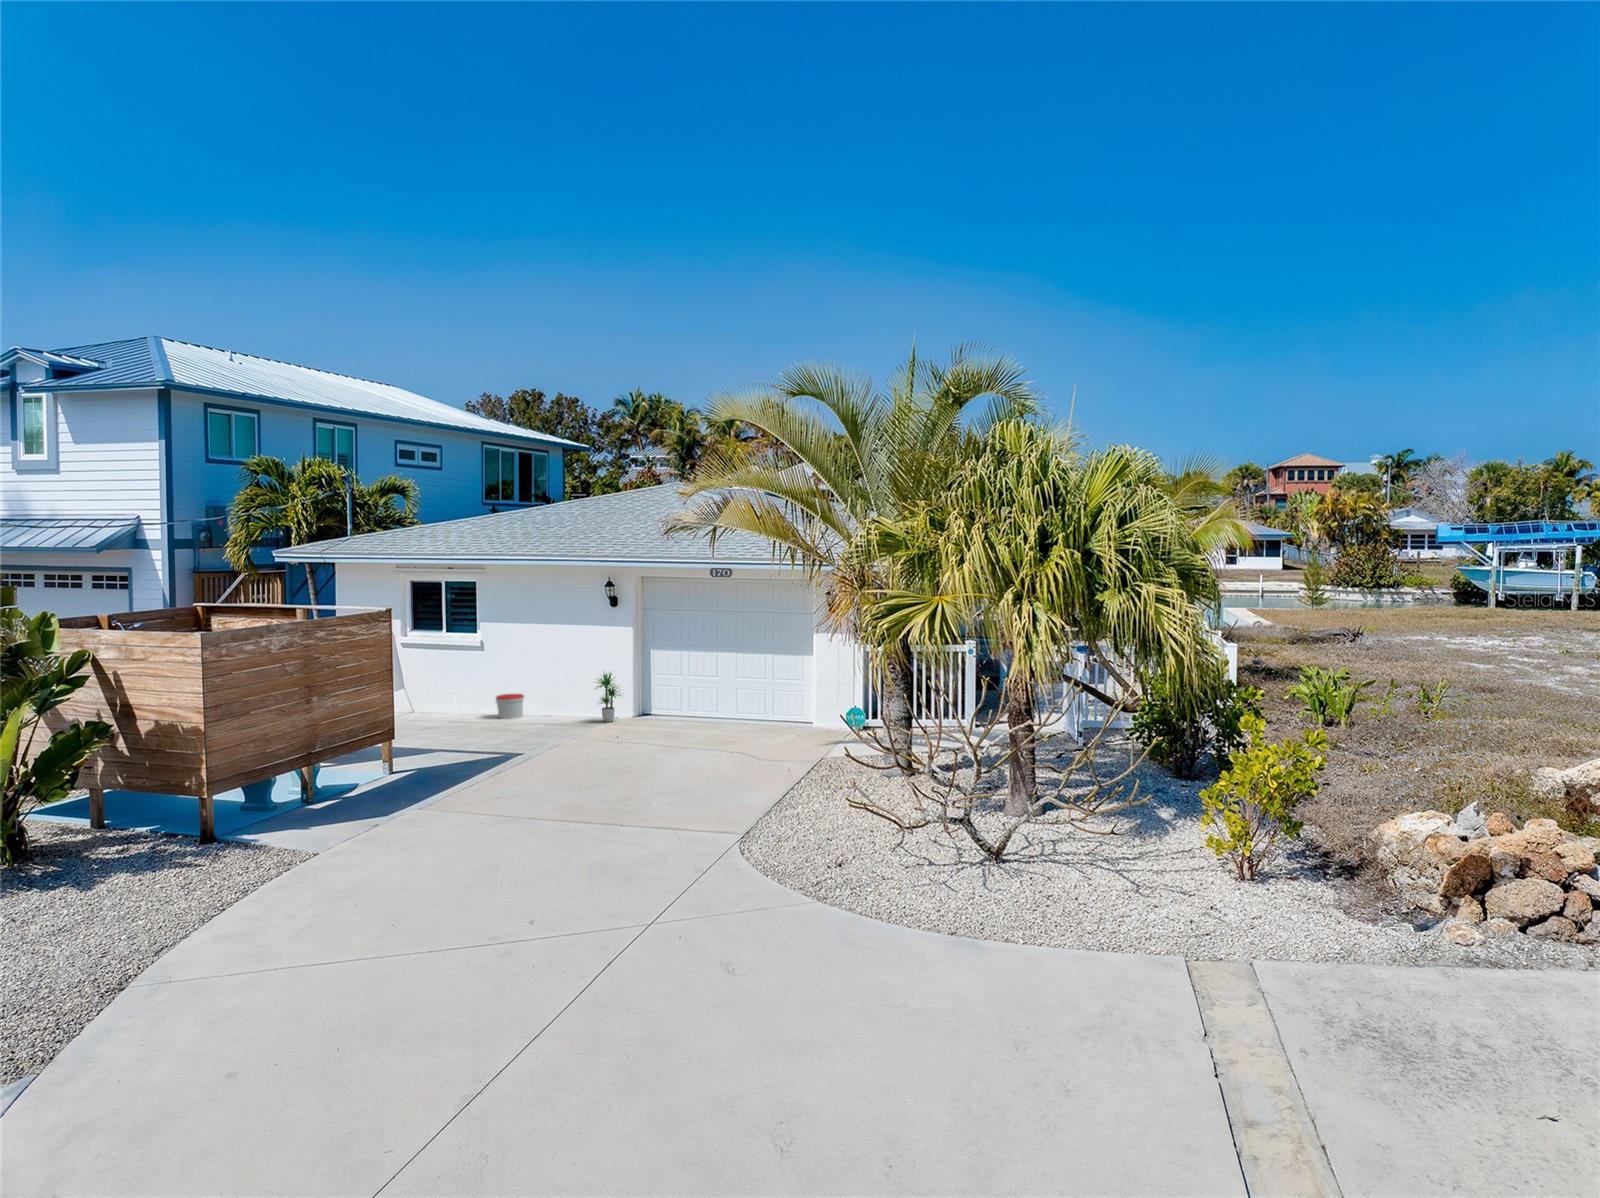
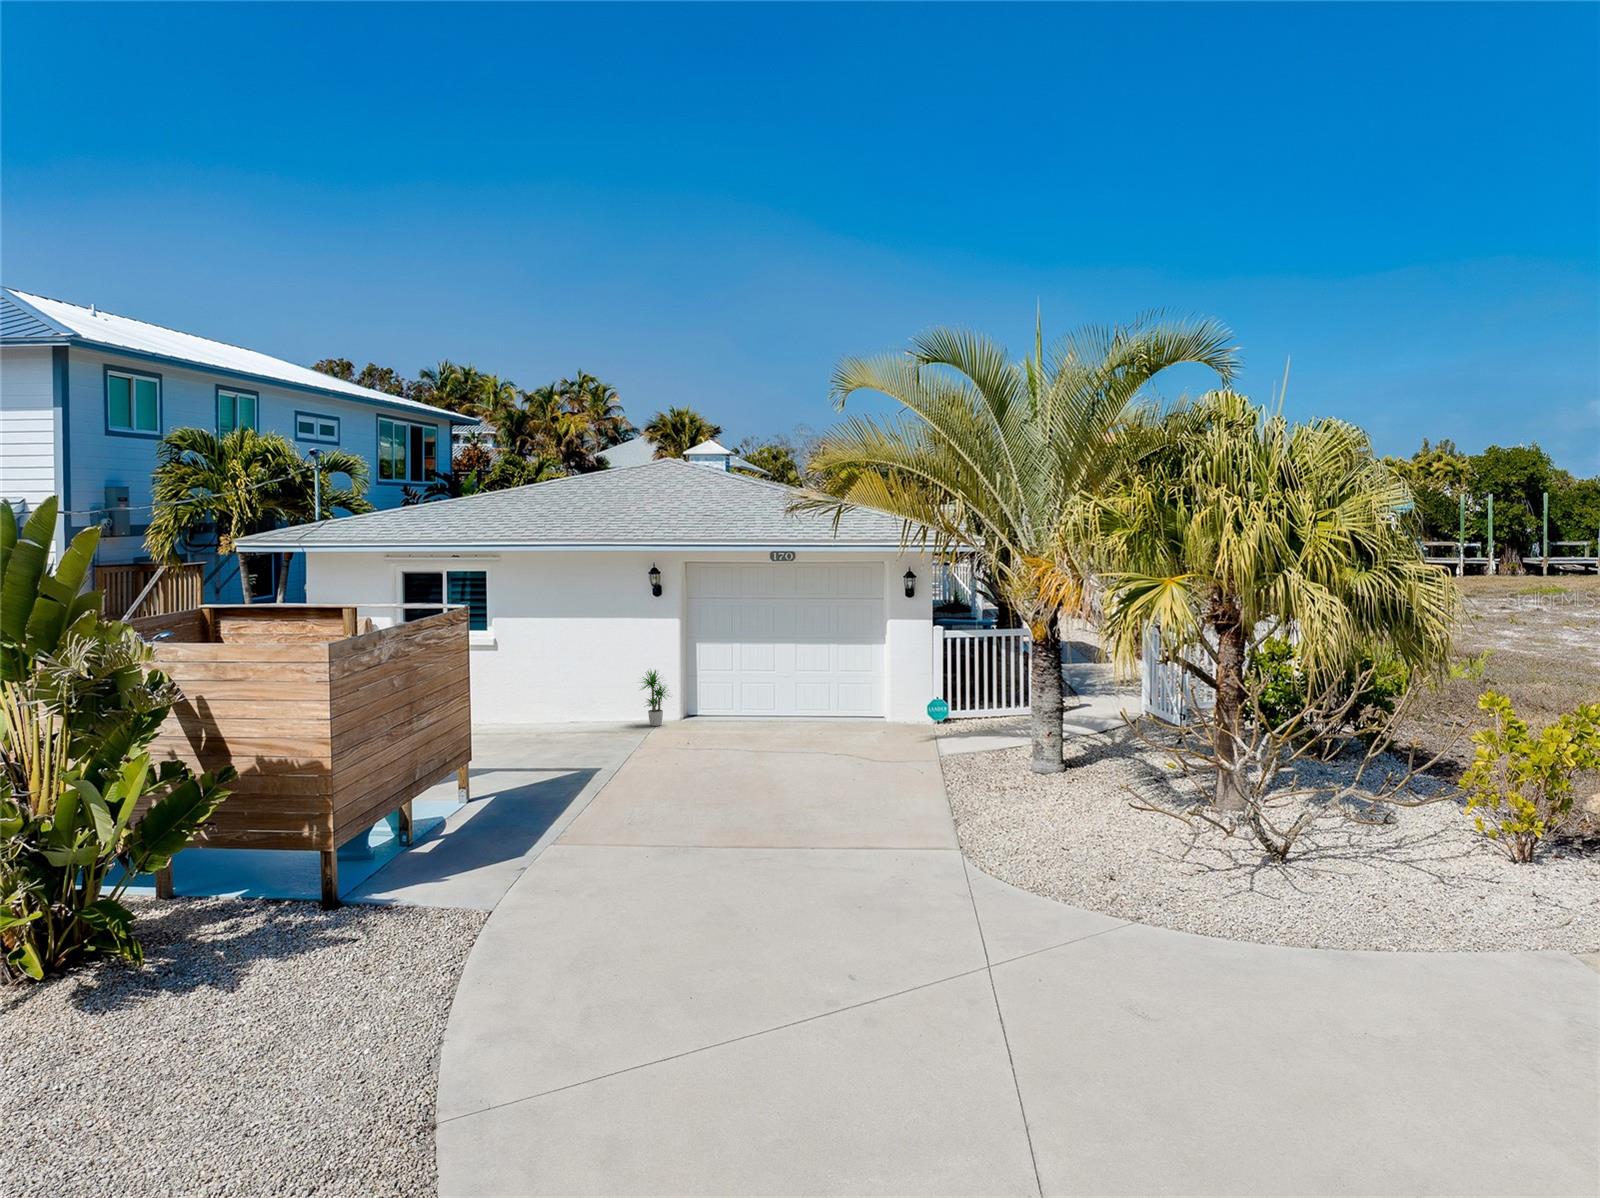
bucket: present [496,694,524,719] -> none [518,699,551,728]

